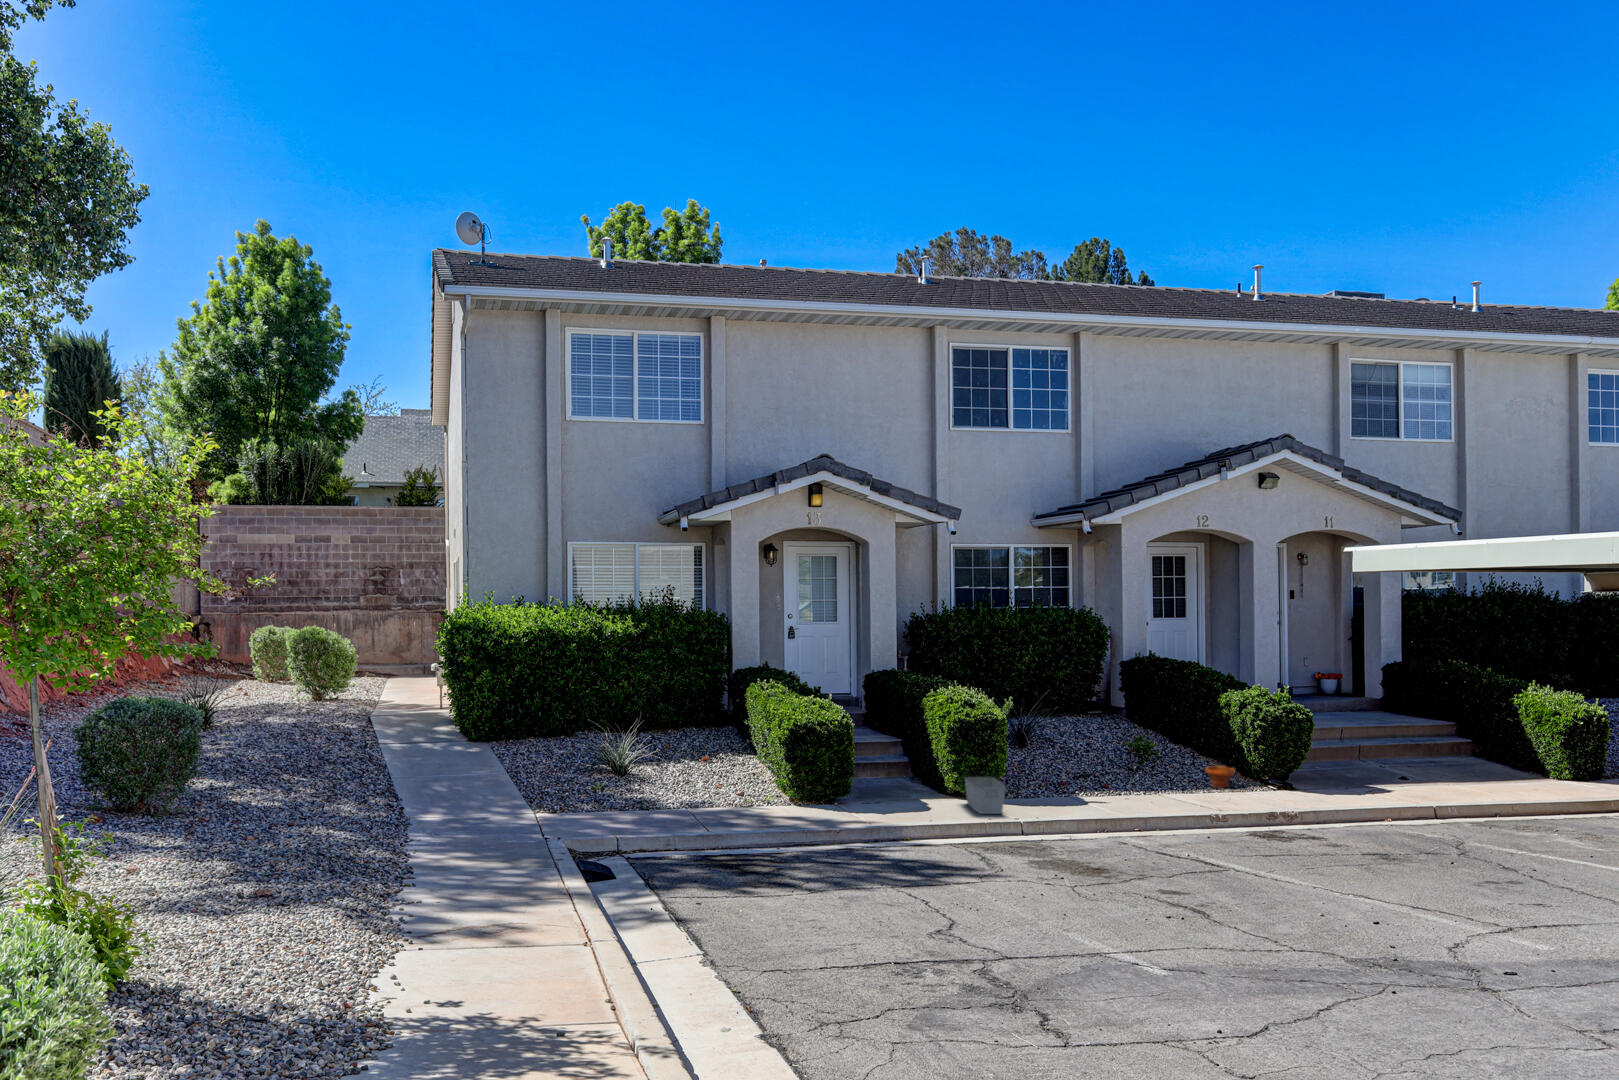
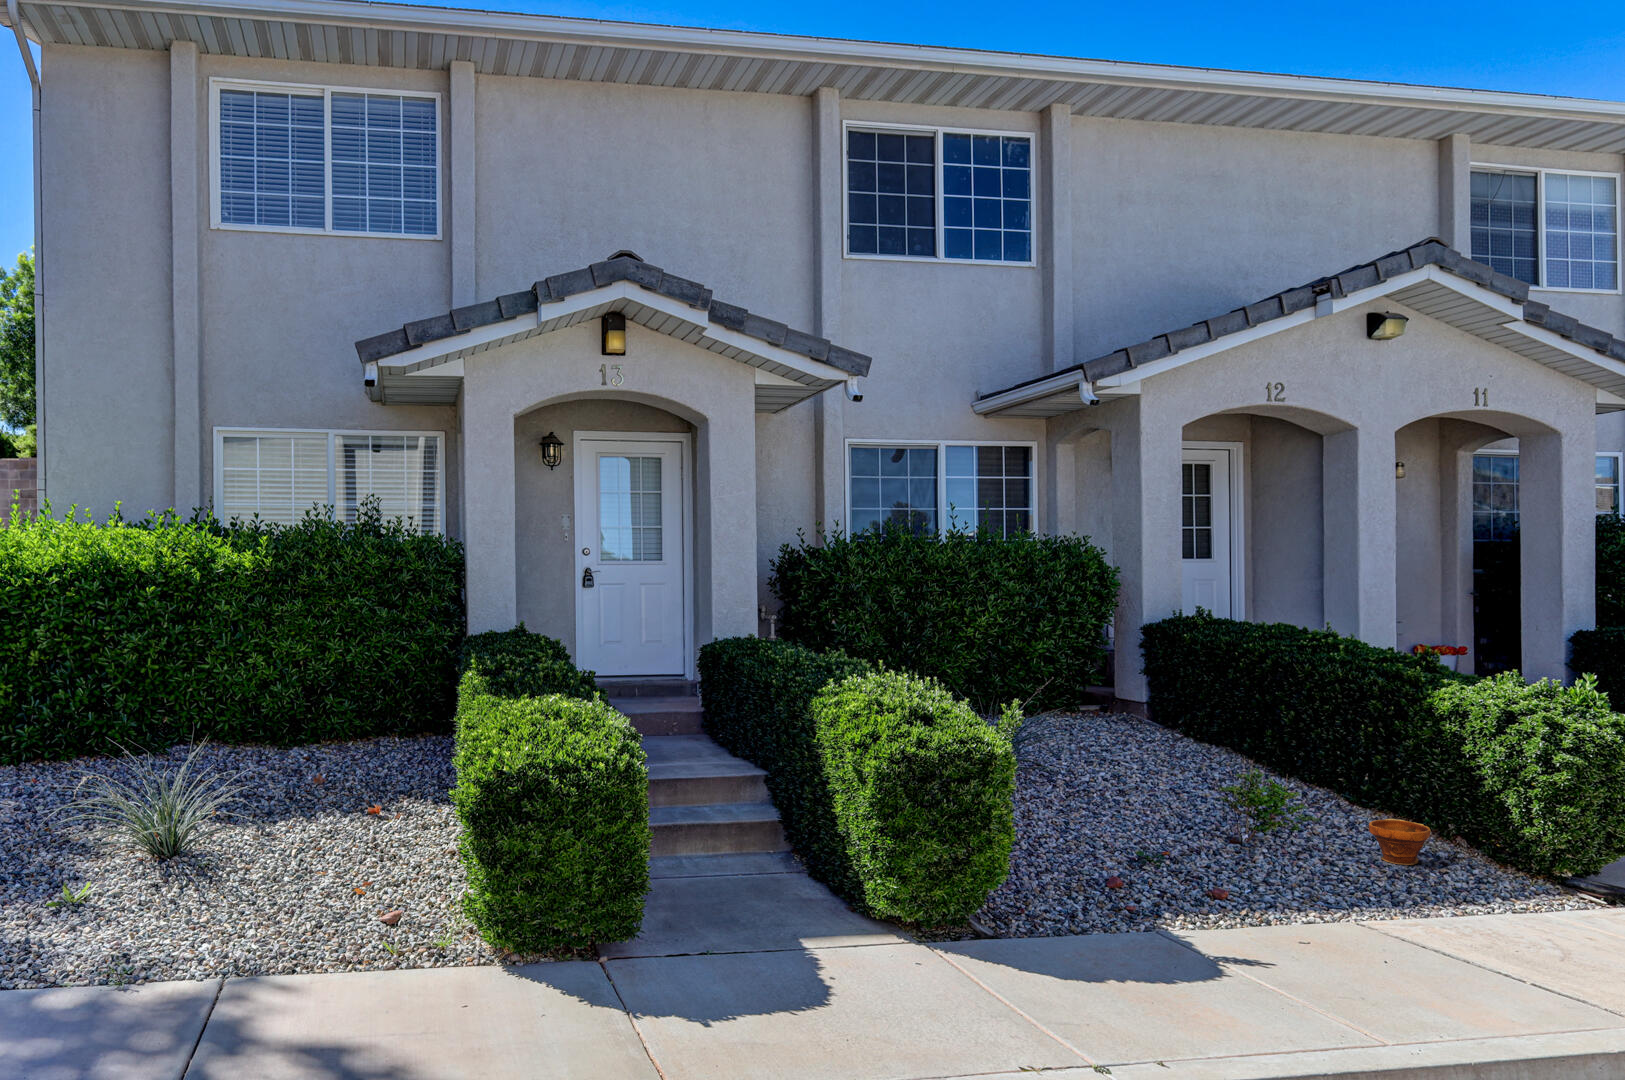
storage bin: present [965,777,1006,814] -> none [915,883,1024,990]

